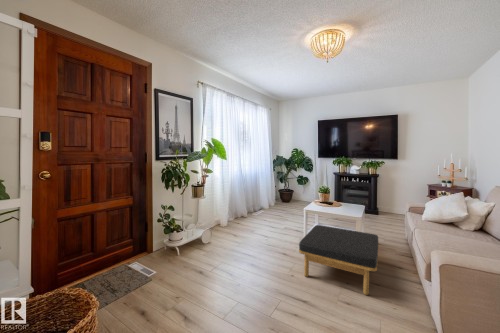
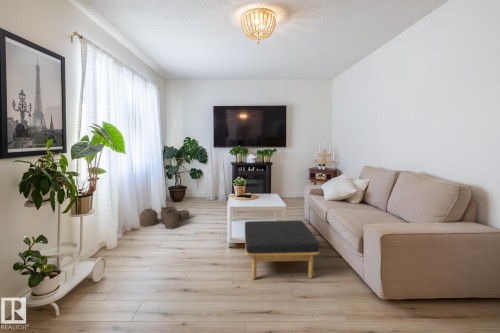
woven basket: none [249,203,286,221] -> present [140,207,190,228]

